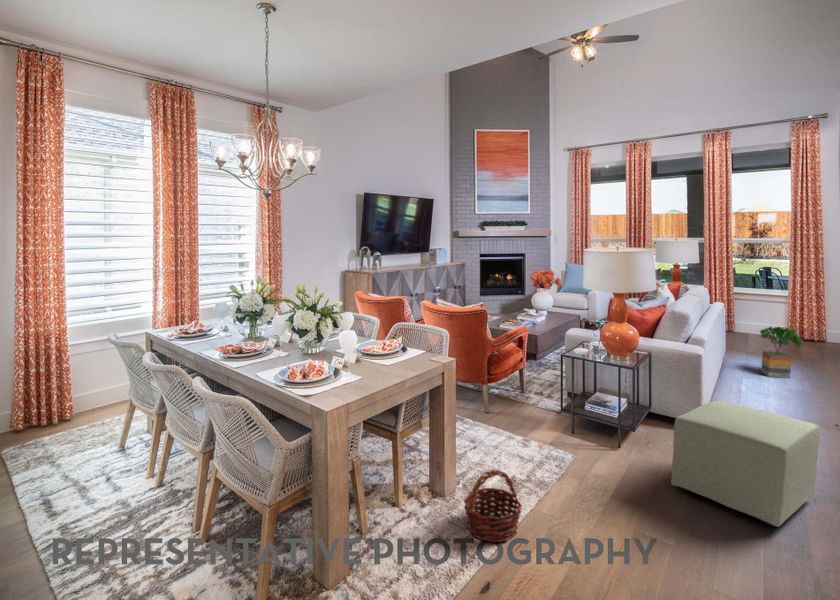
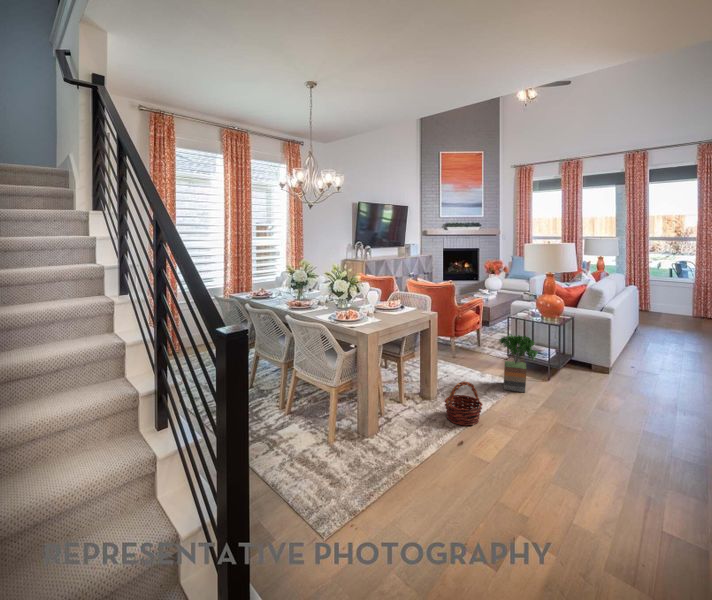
potted tree: present [760,326,803,378] -> present [499,335,537,392]
ottoman: present [671,400,819,527] -> none [584,346,691,424]

